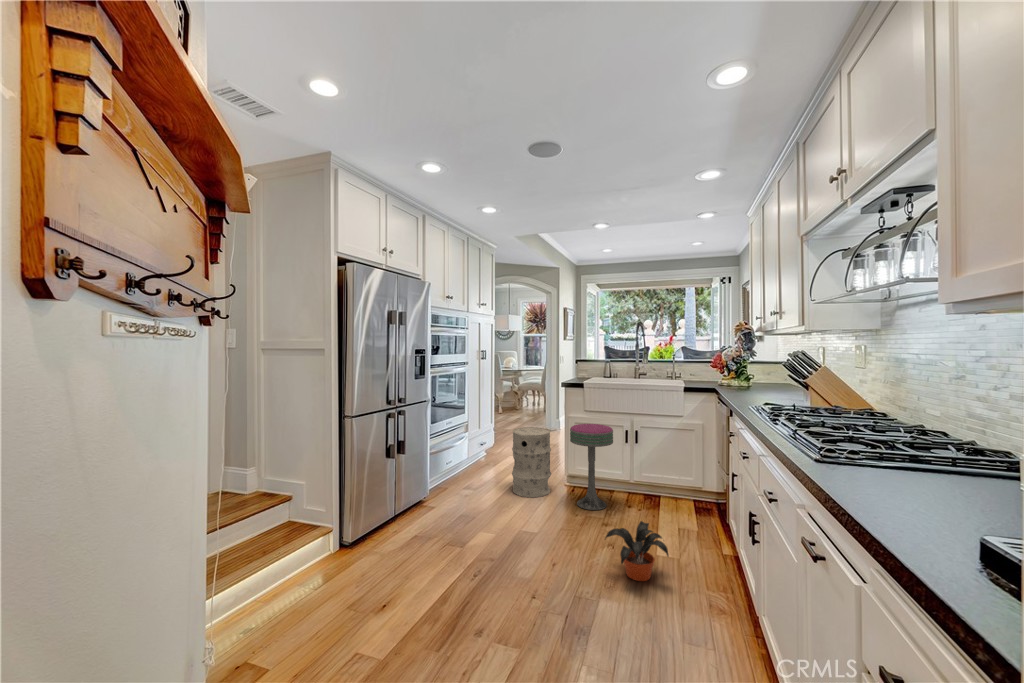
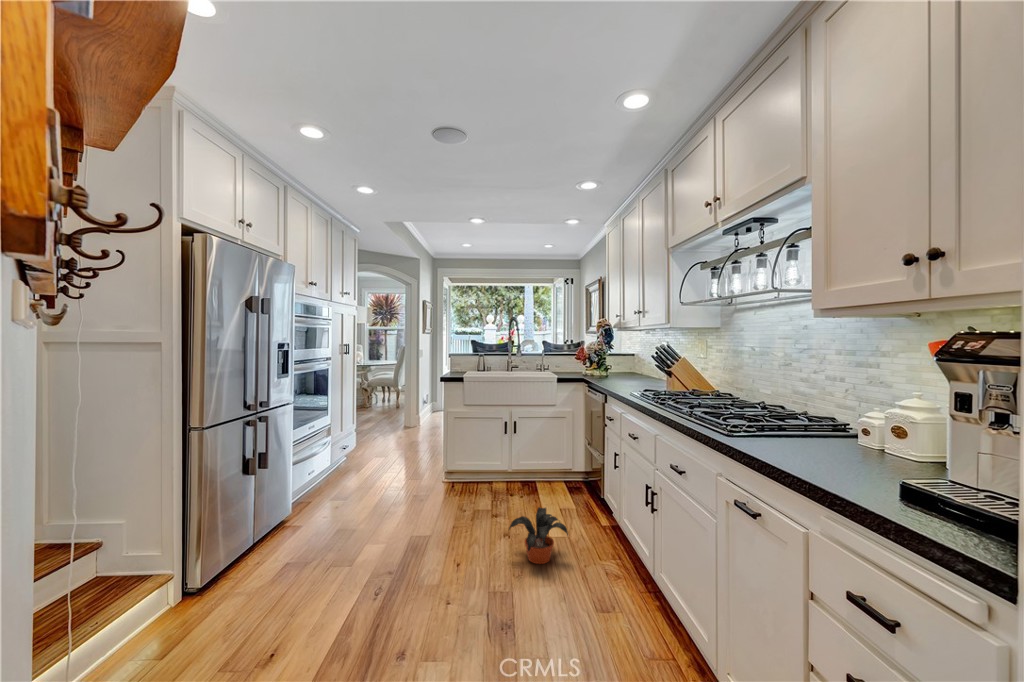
bar stool: present [570,424,613,510] -> none [454,418,497,504]
trash can: present [512,427,551,497] -> none [388,425,431,500]

